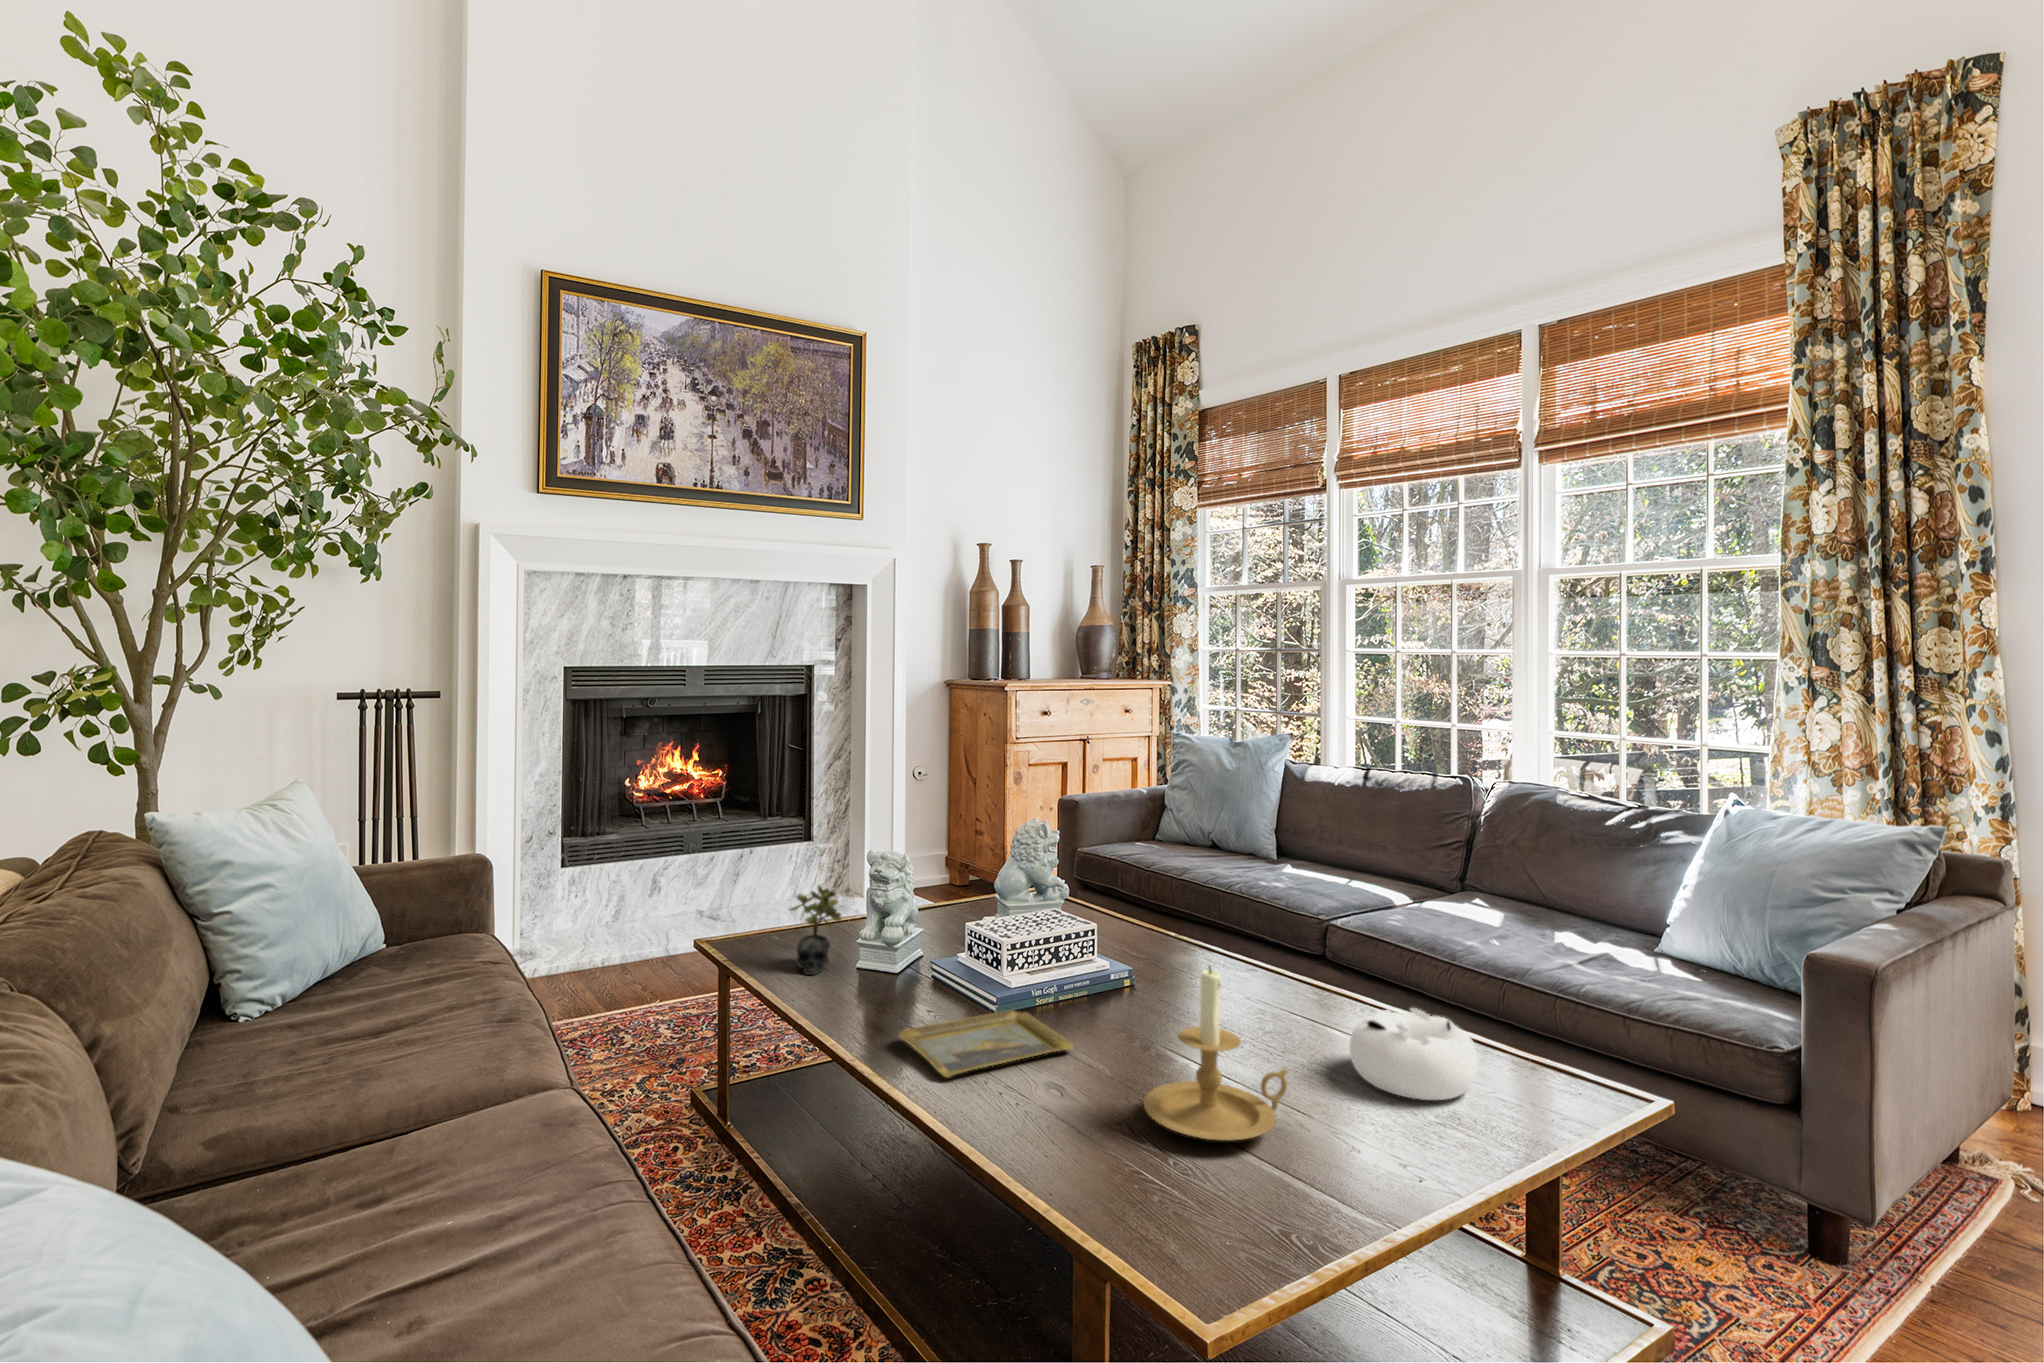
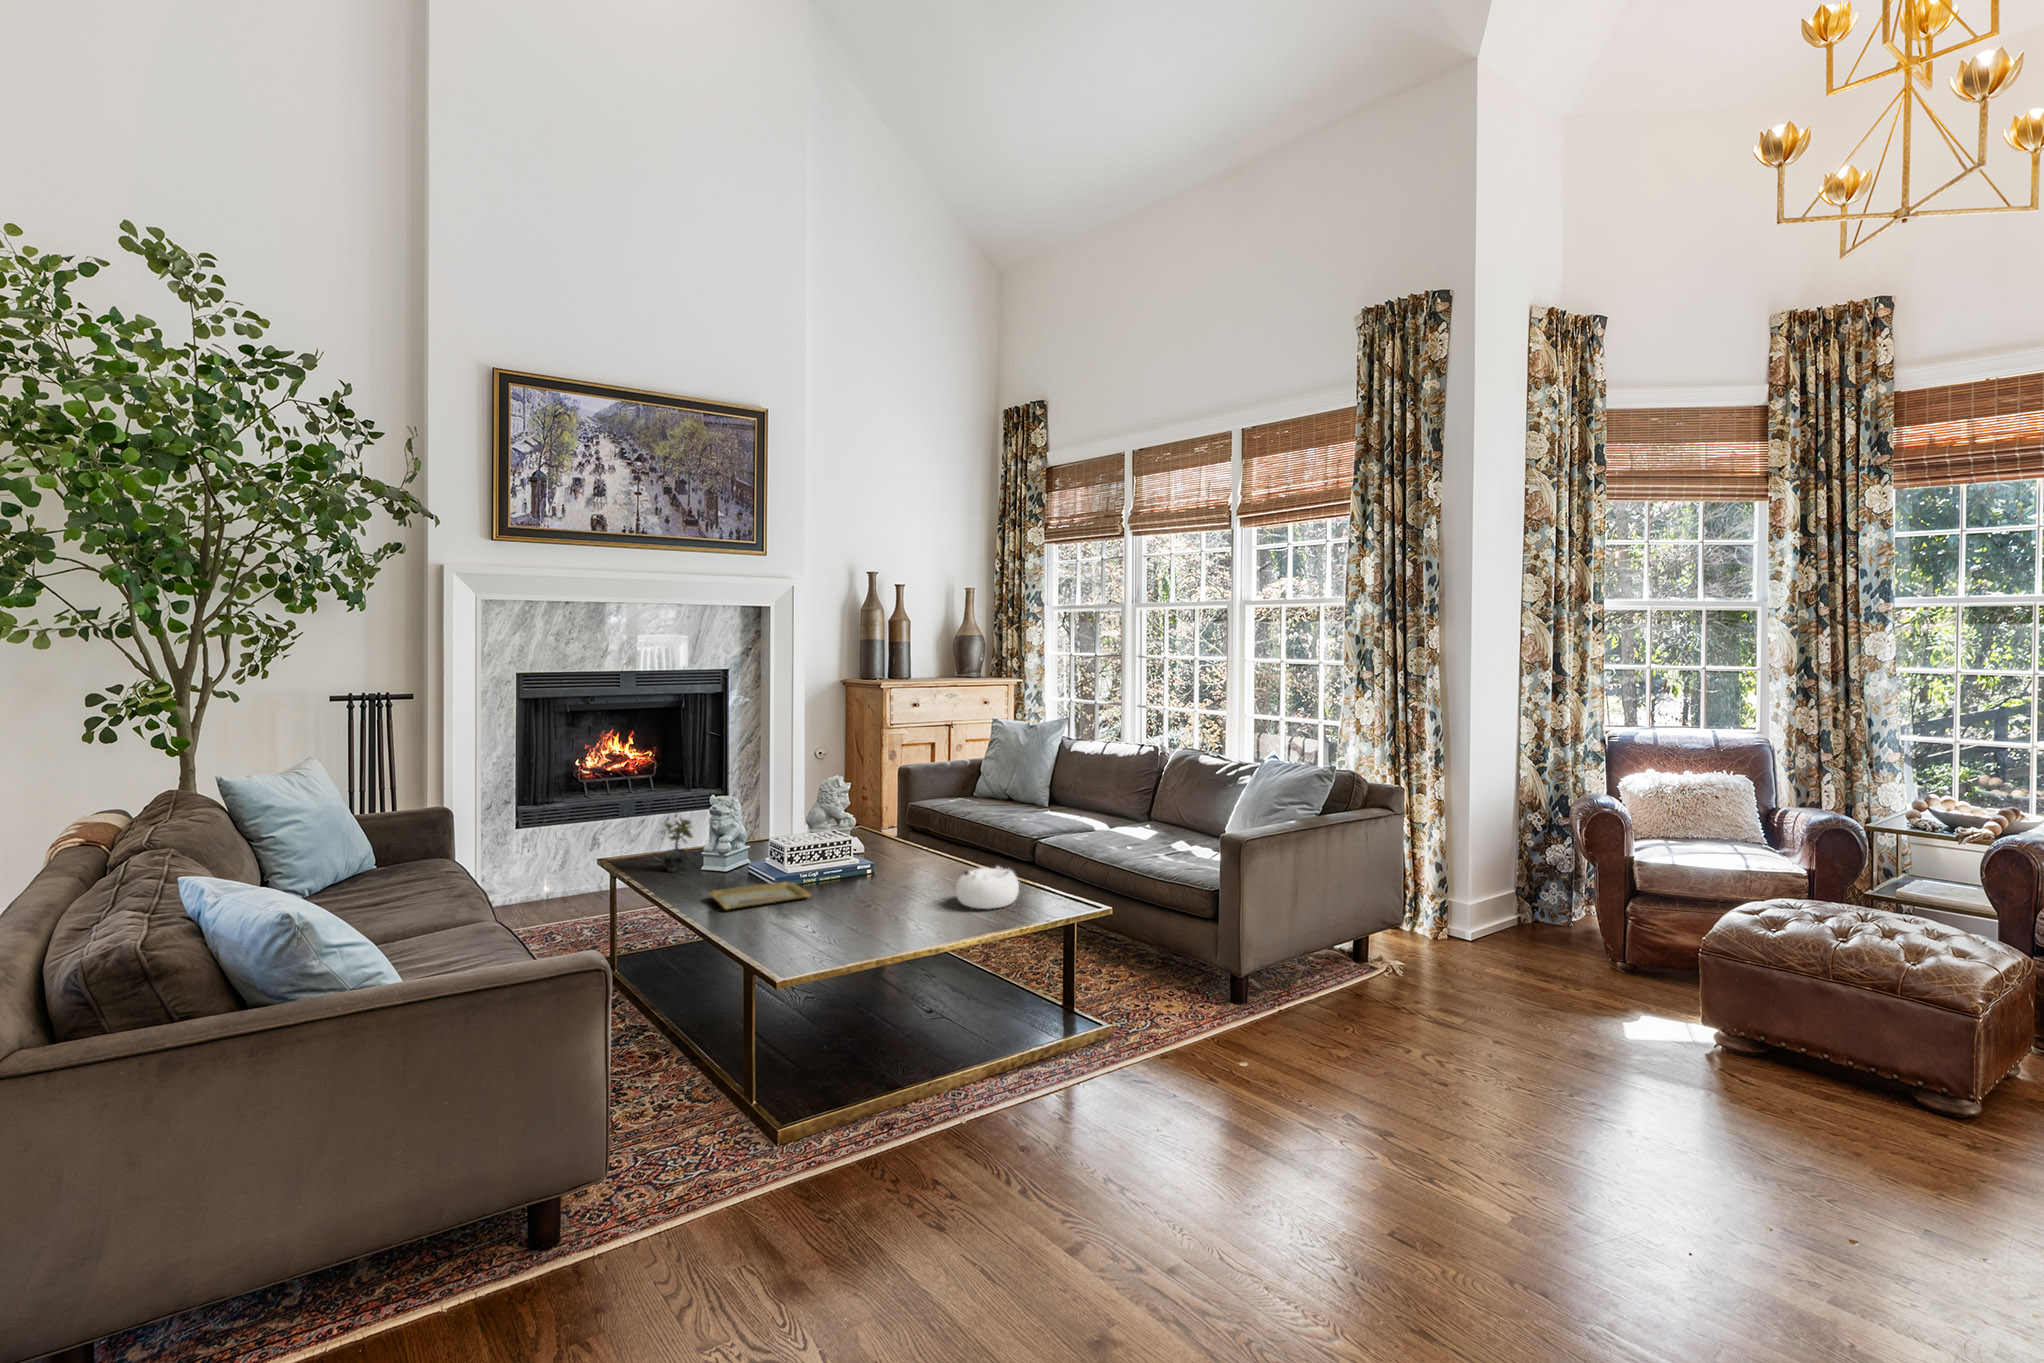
candle holder: present [1144,967,1288,1141] -> none [824,838,904,926]

